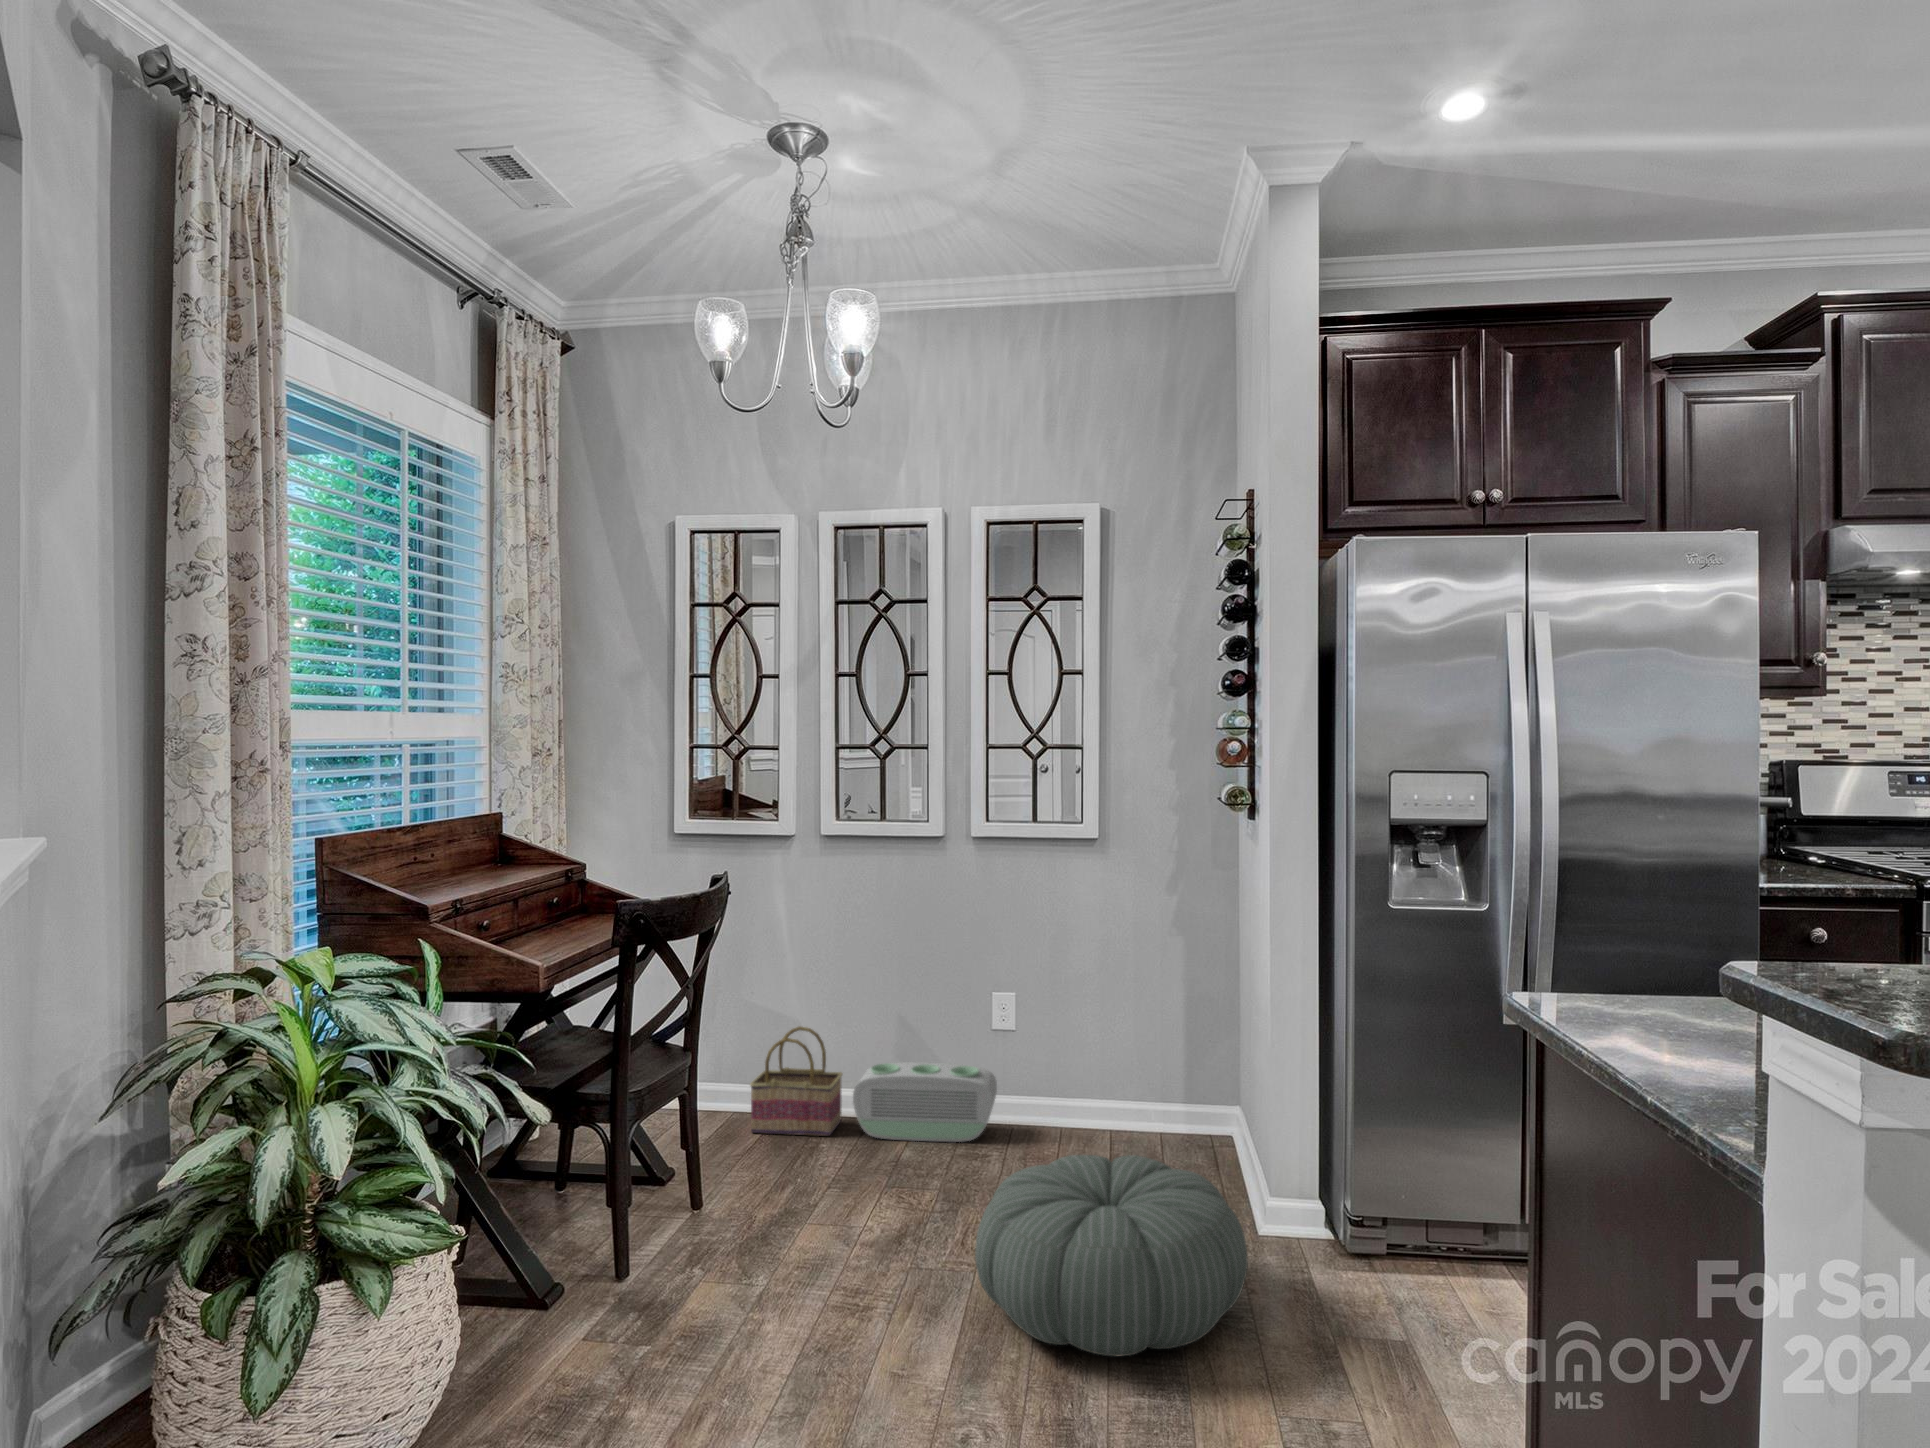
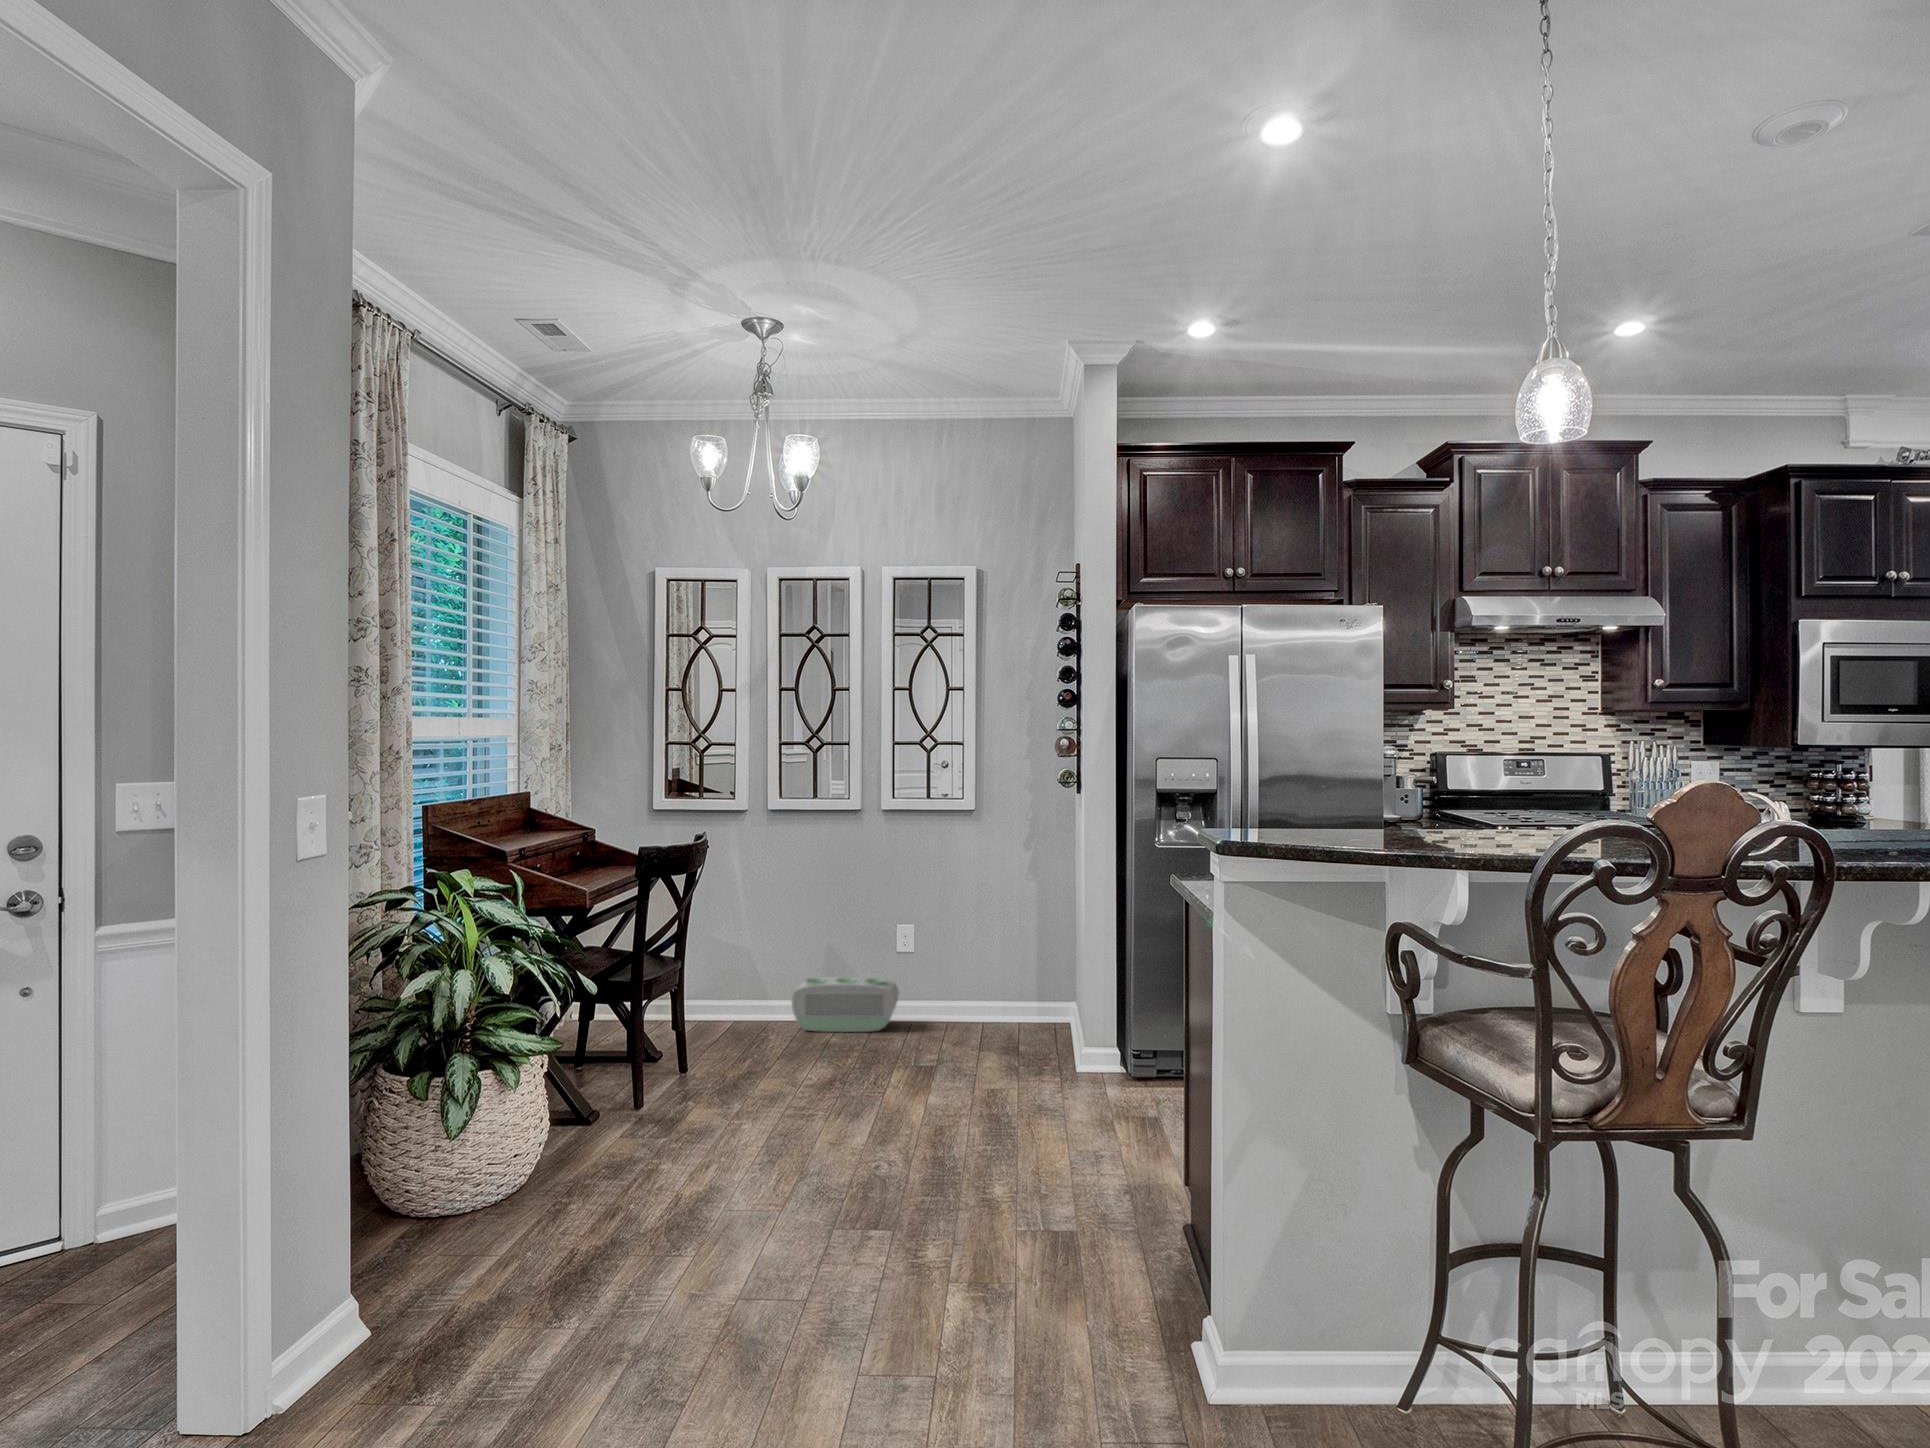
basket: present [750,1027,842,1136] -> none [714,952,784,1031]
pouf: present [975,1155,1248,1356] -> none [881,1020,1060,1134]

